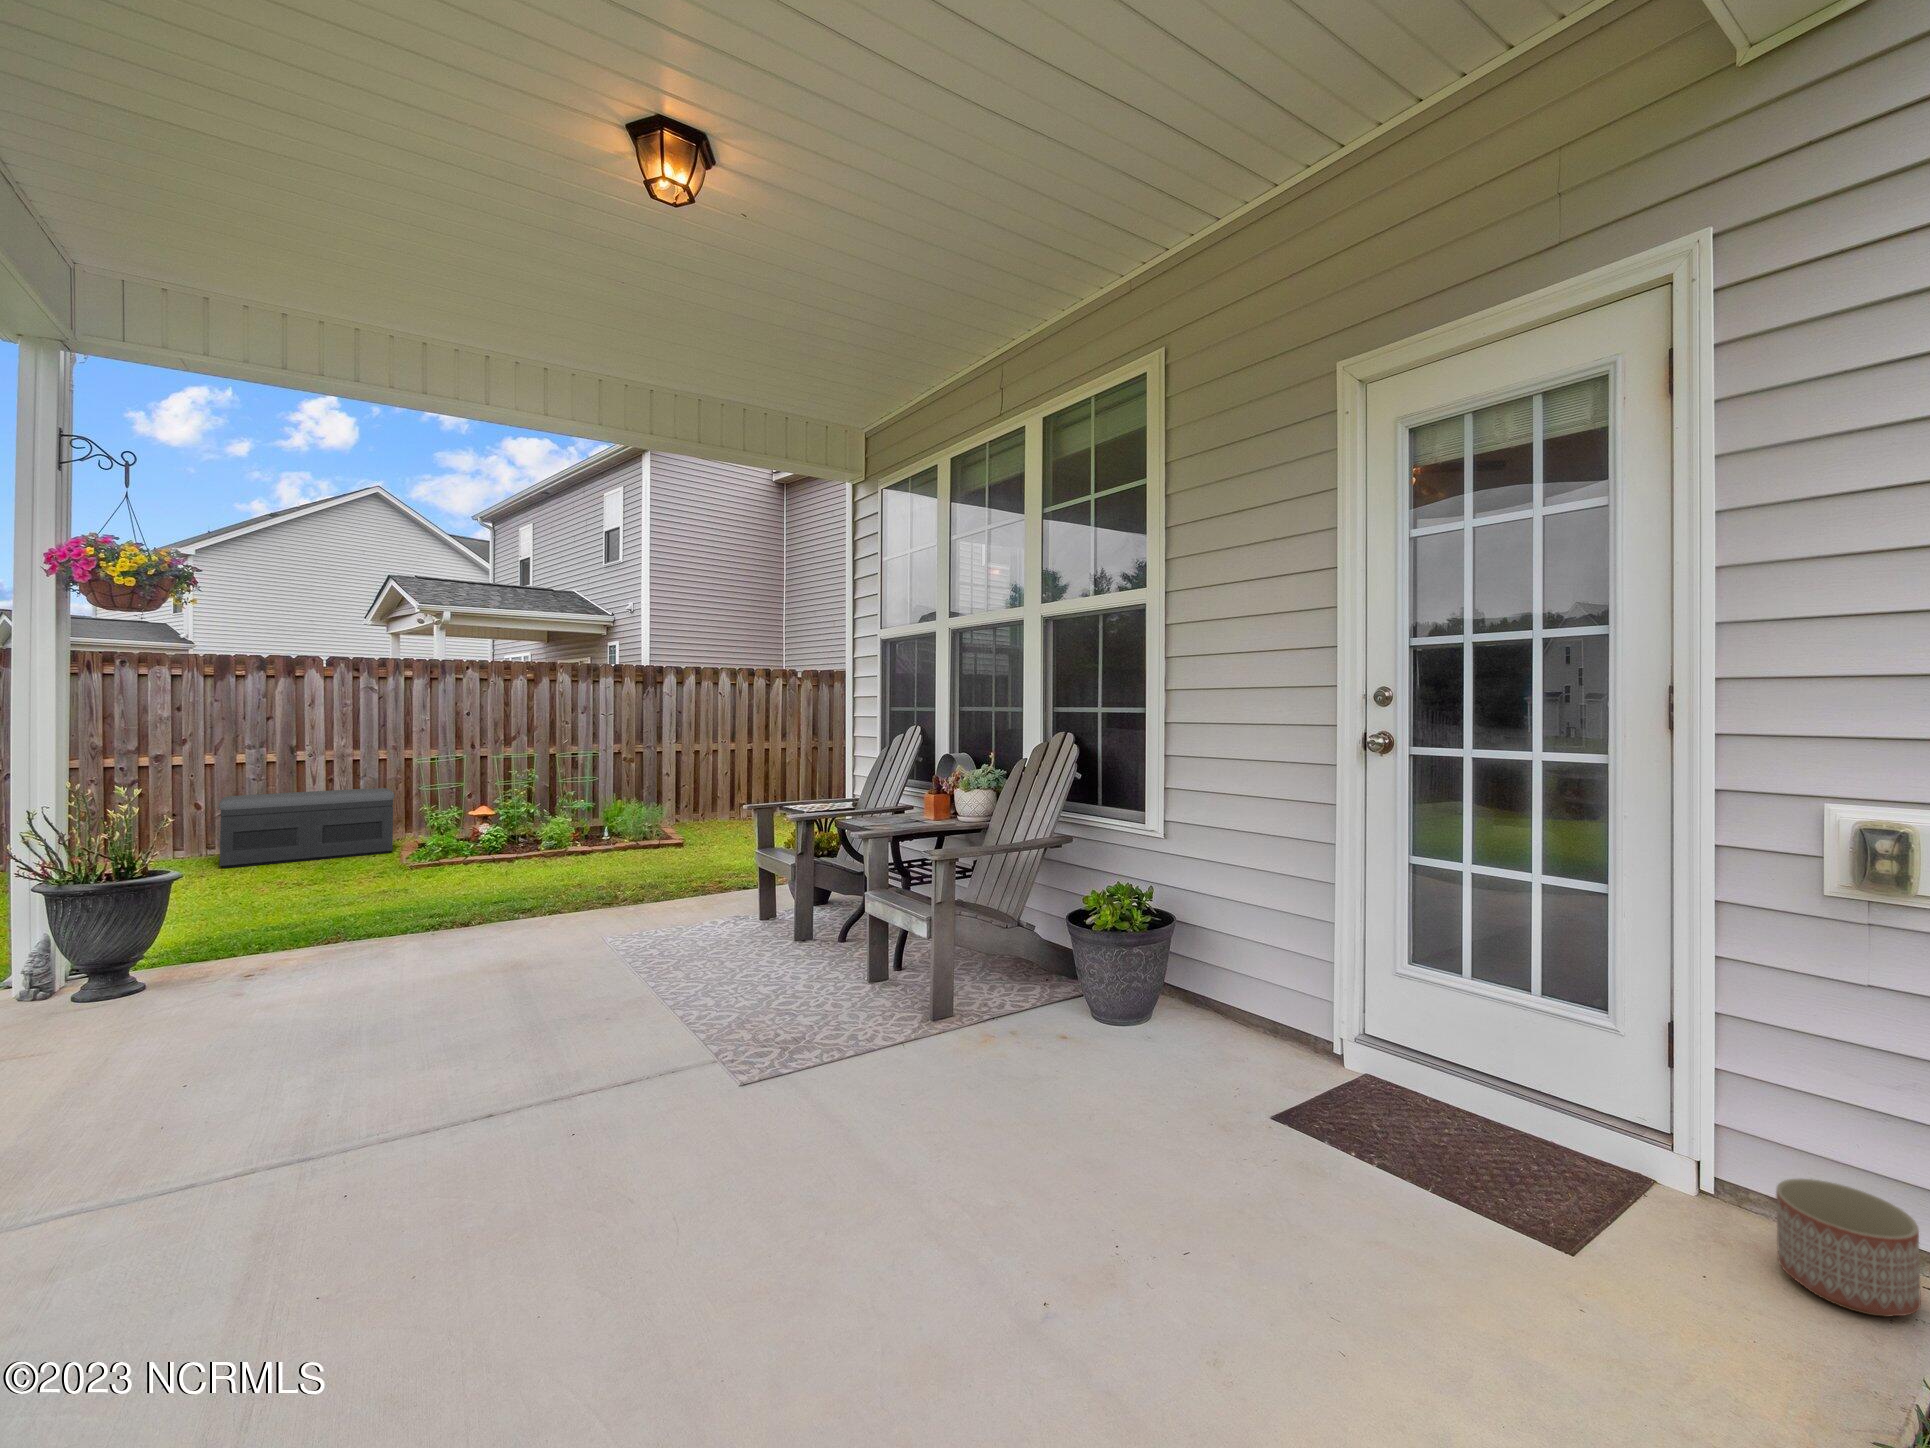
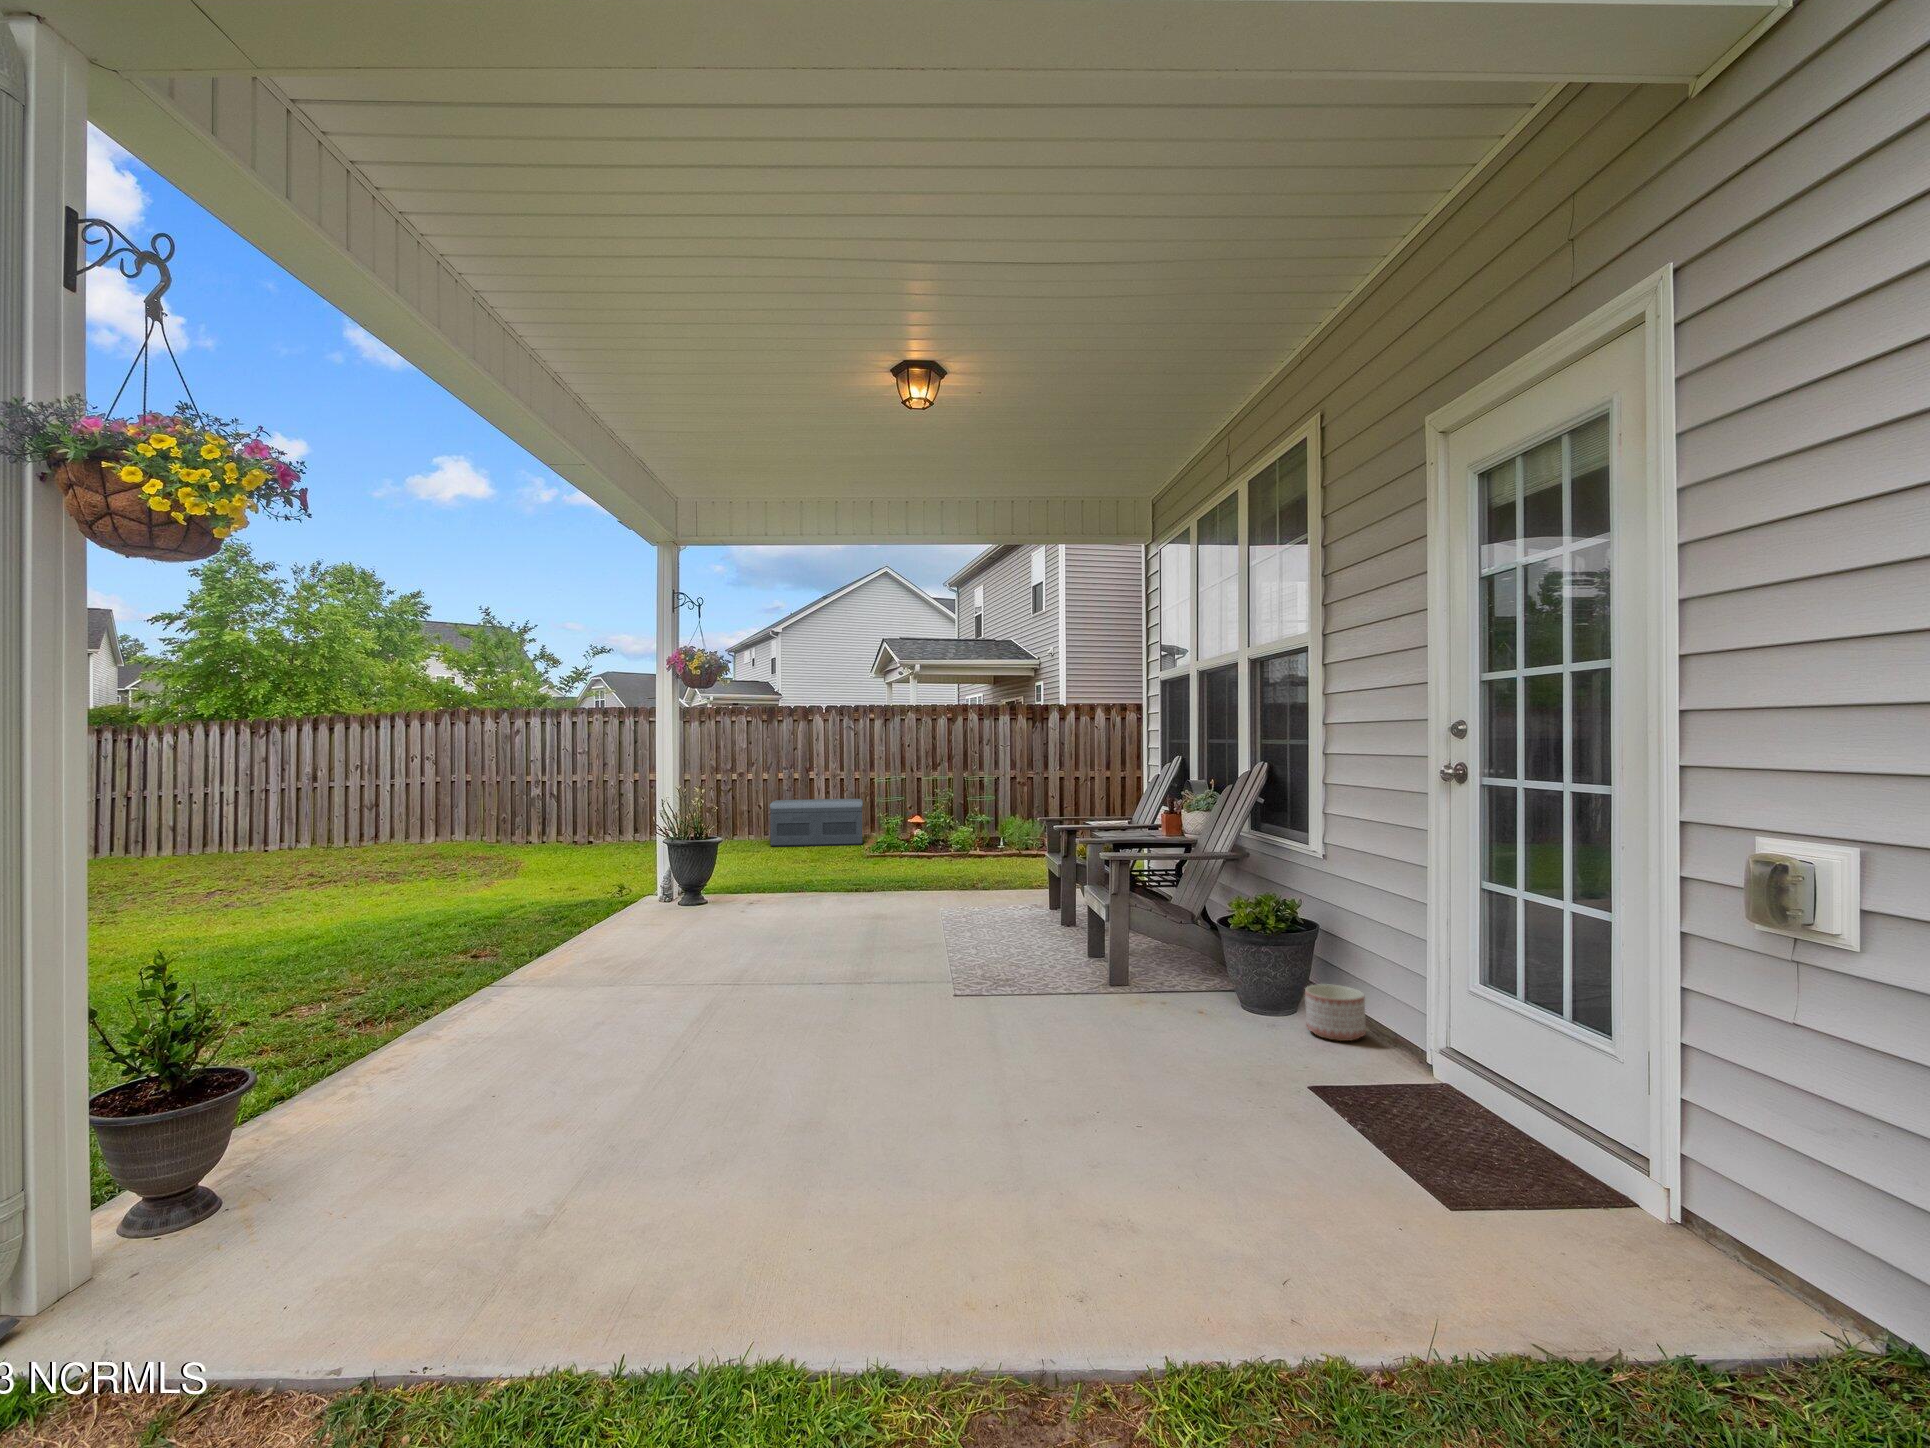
planter: present [1776,1179,1921,1317] -> present [1305,984,1366,1041]

